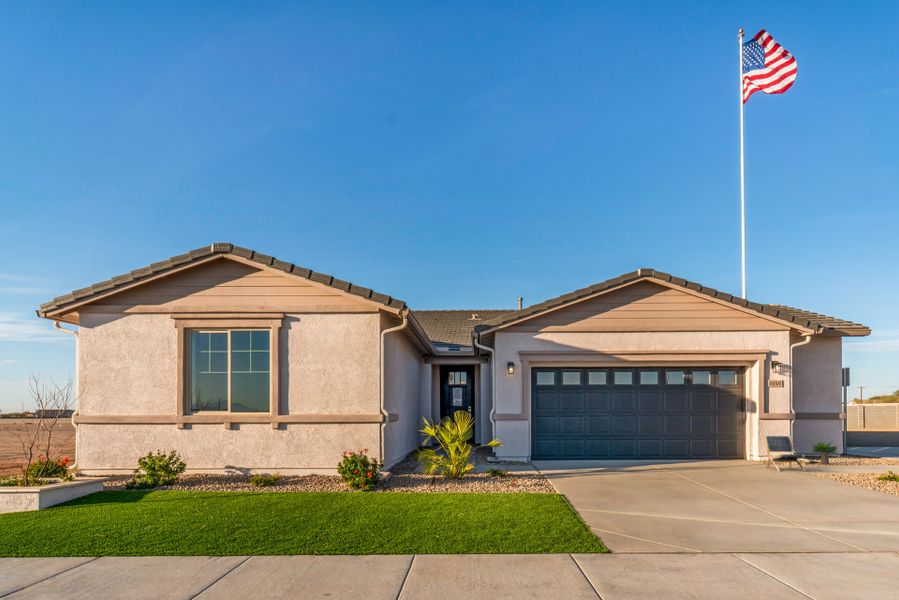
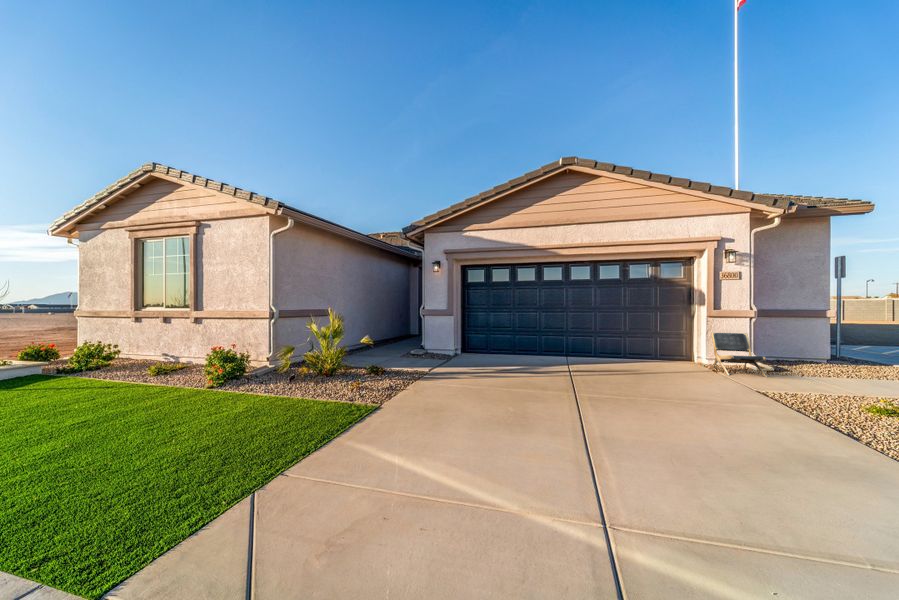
potted plant: present [812,442,837,464] -> none [772,338,816,364]

